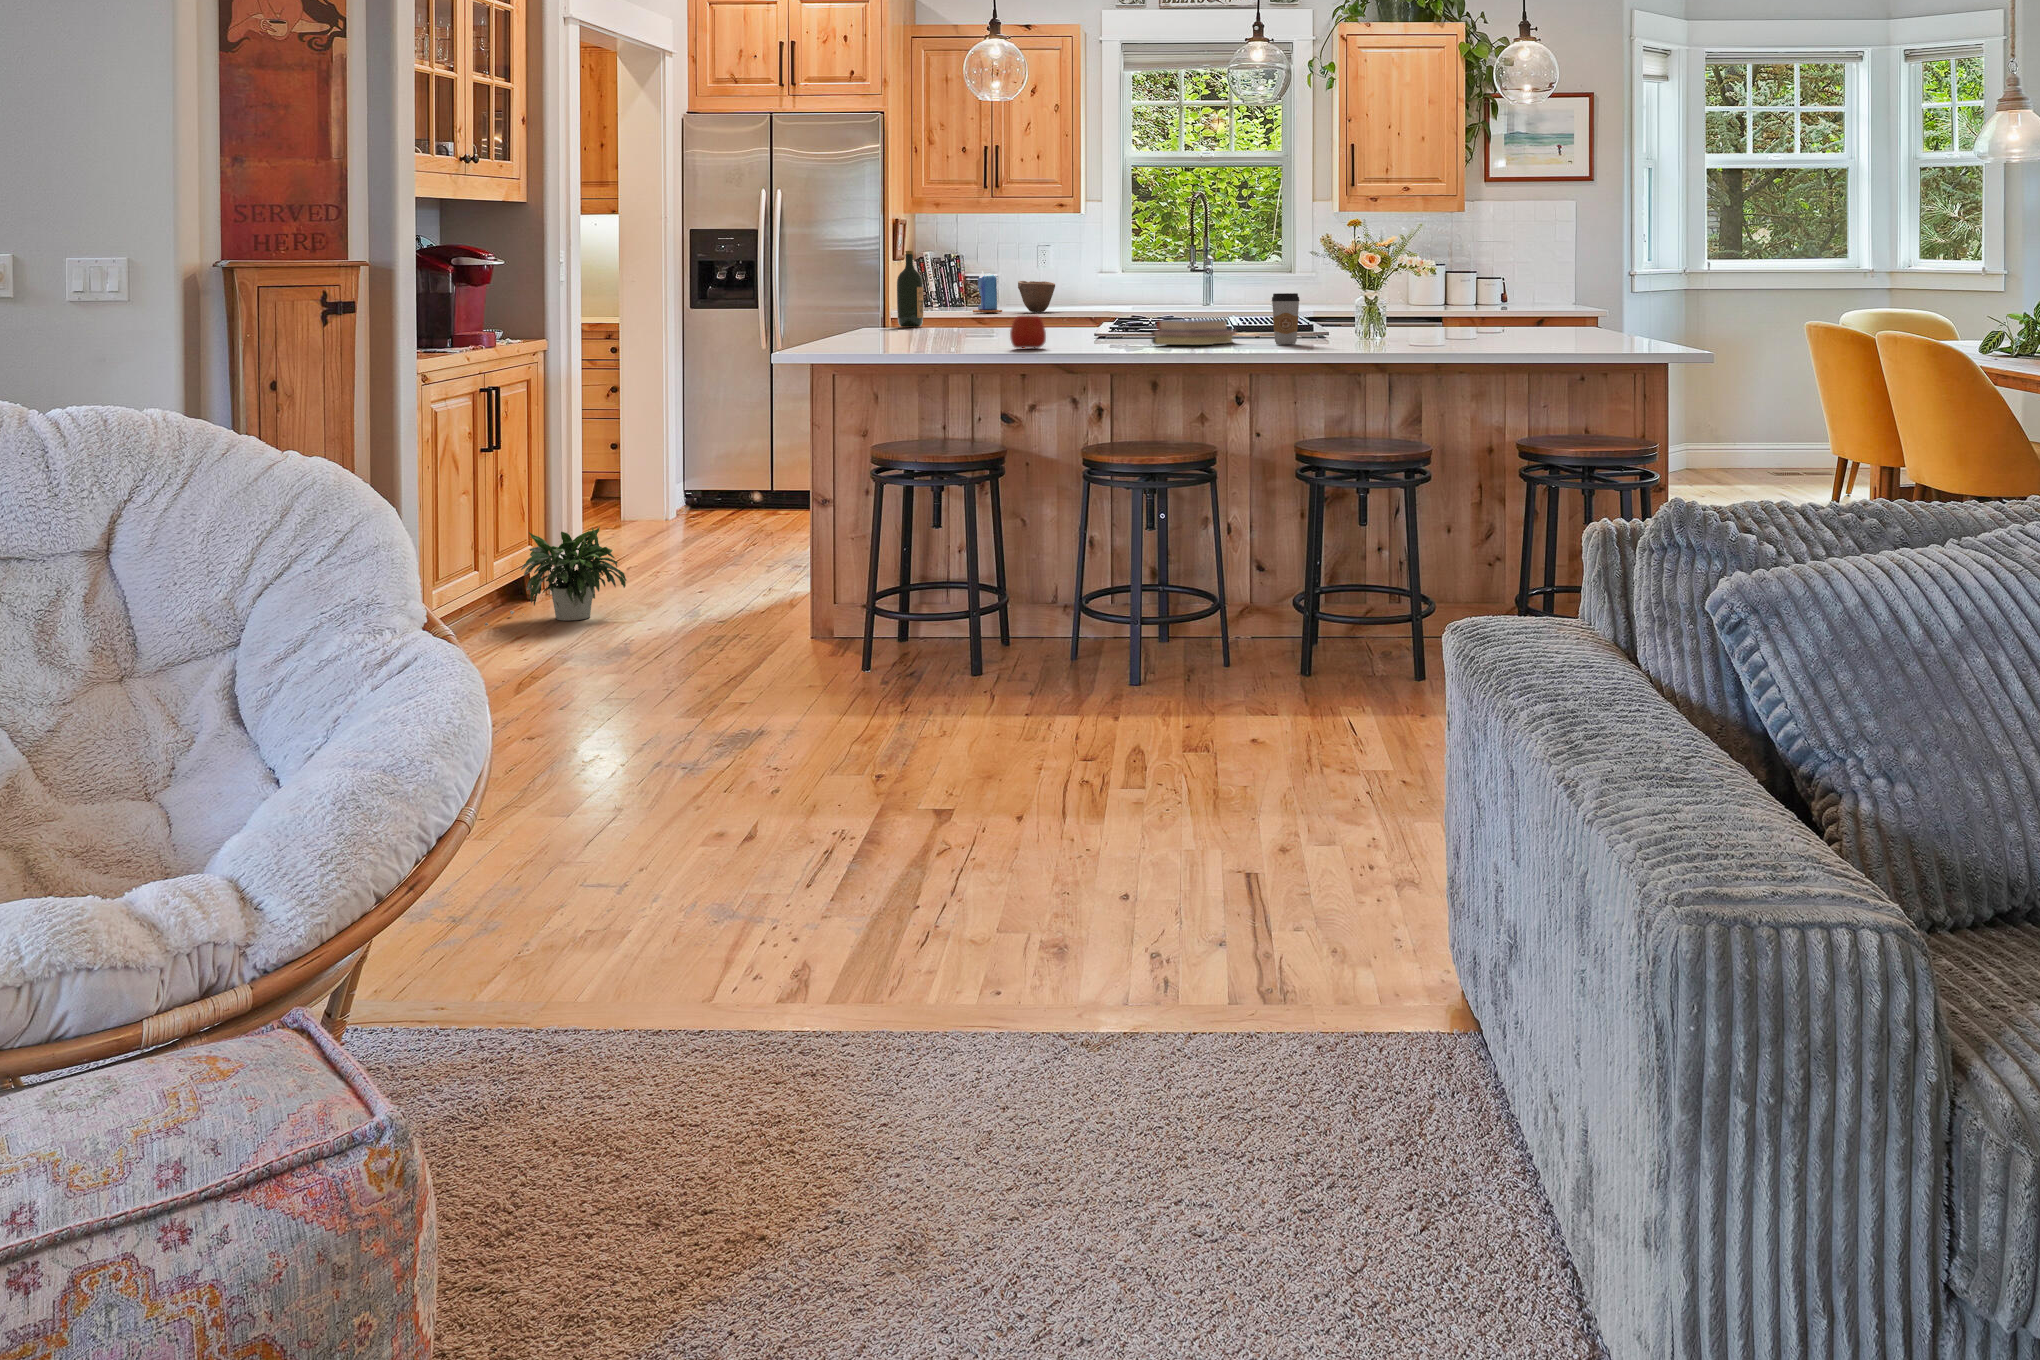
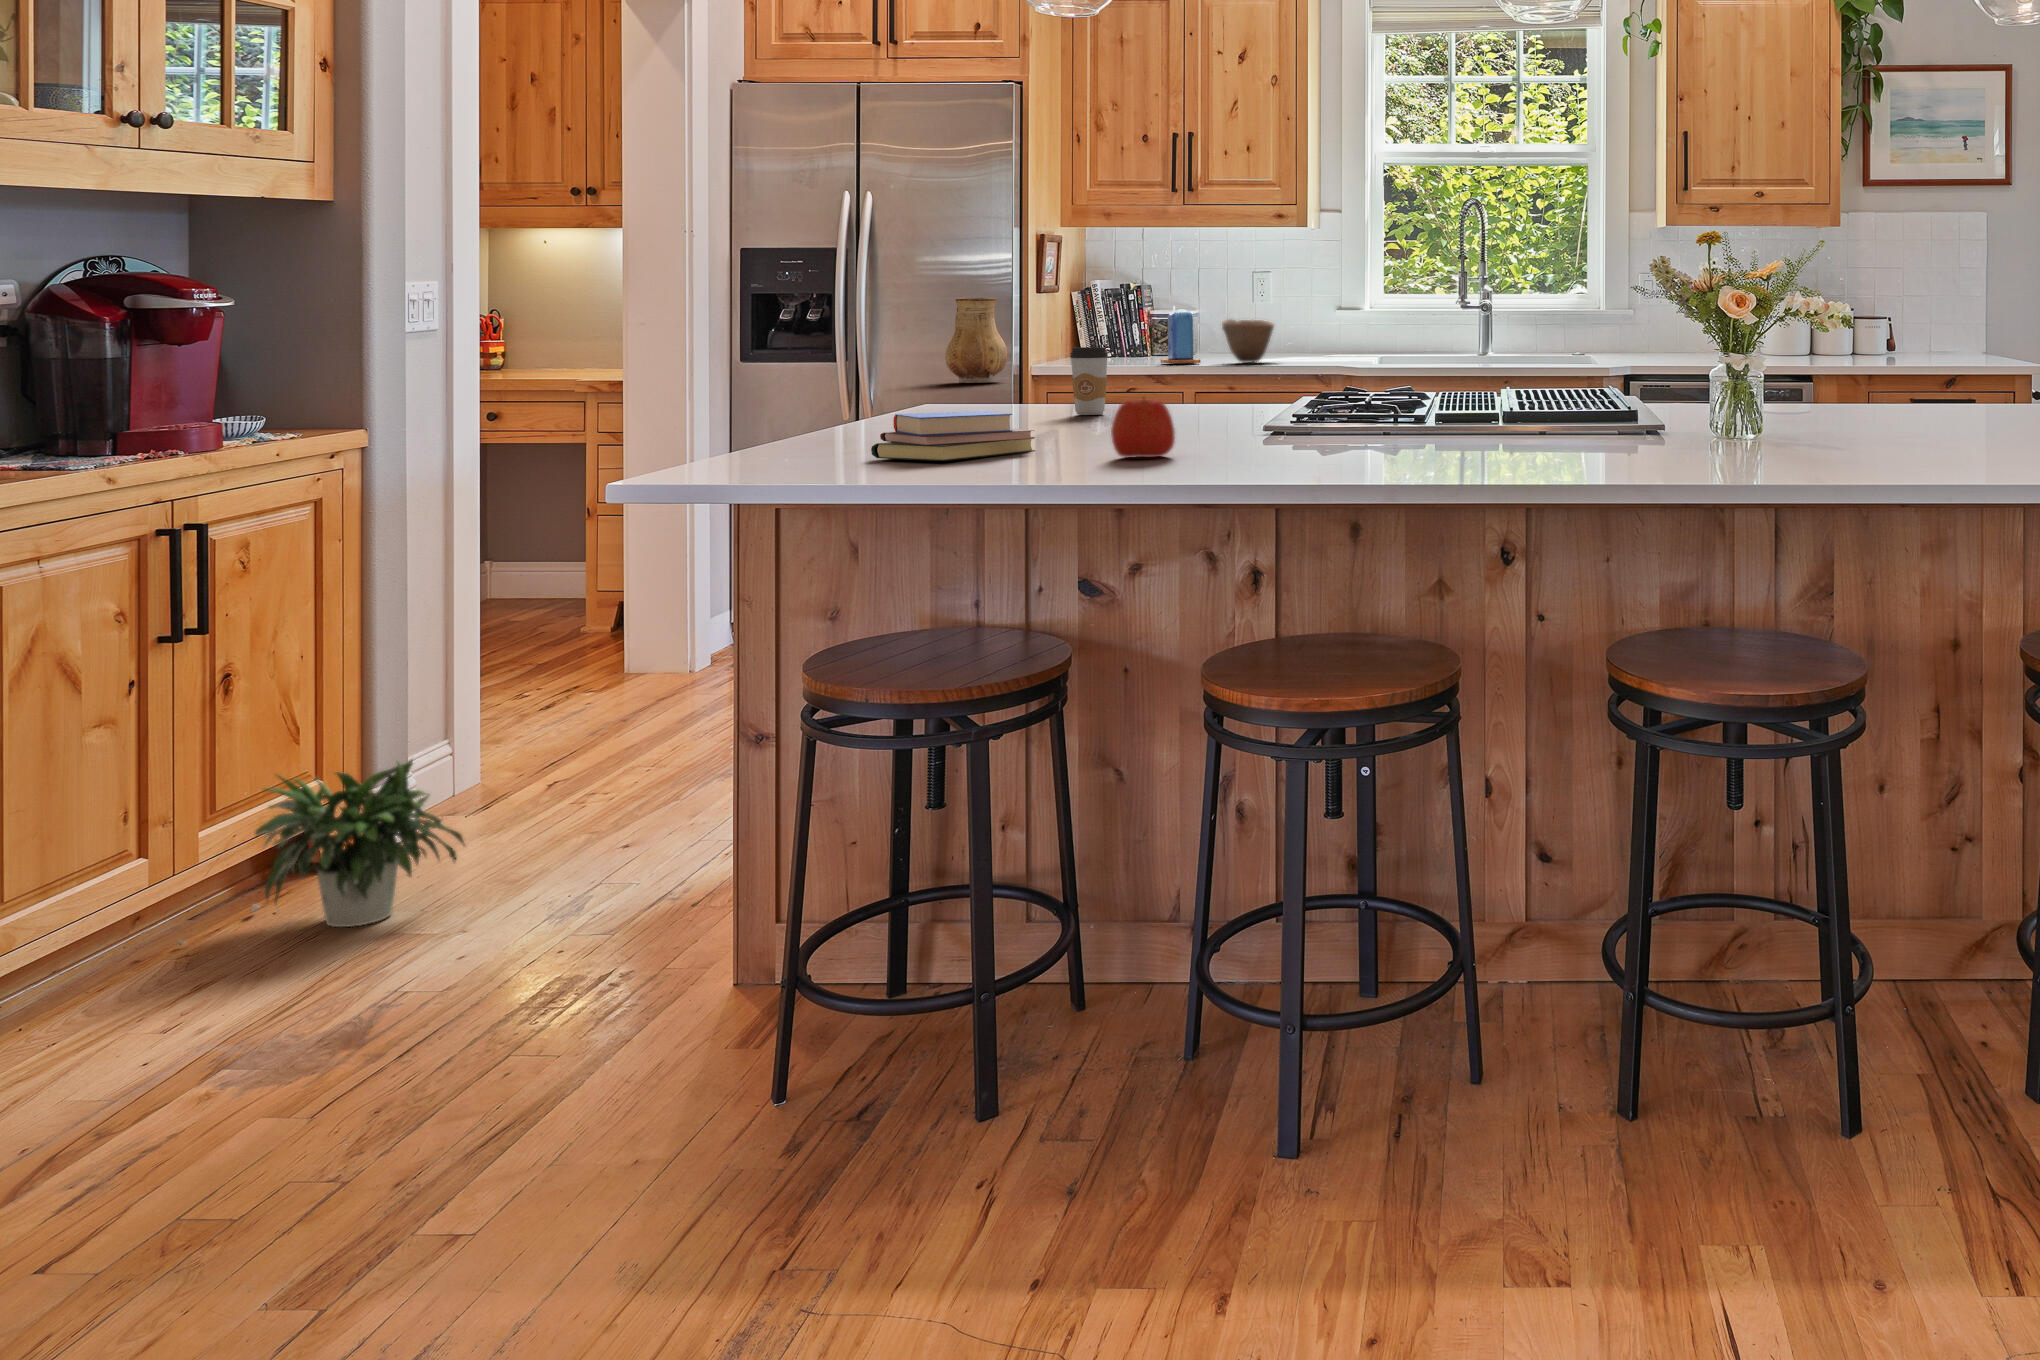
wine bottle: present [897,251,923,327] -> none [1014,280,1054,393]
ceramic pitcher: none [838,264,879,323] -> present [945,298,1007,383]
coffee cup: present [1272,293,1300,344] -> present [1070,347,1108,415]
book: present [1151,319,1237,345] -> present [871,411,1035,461]

